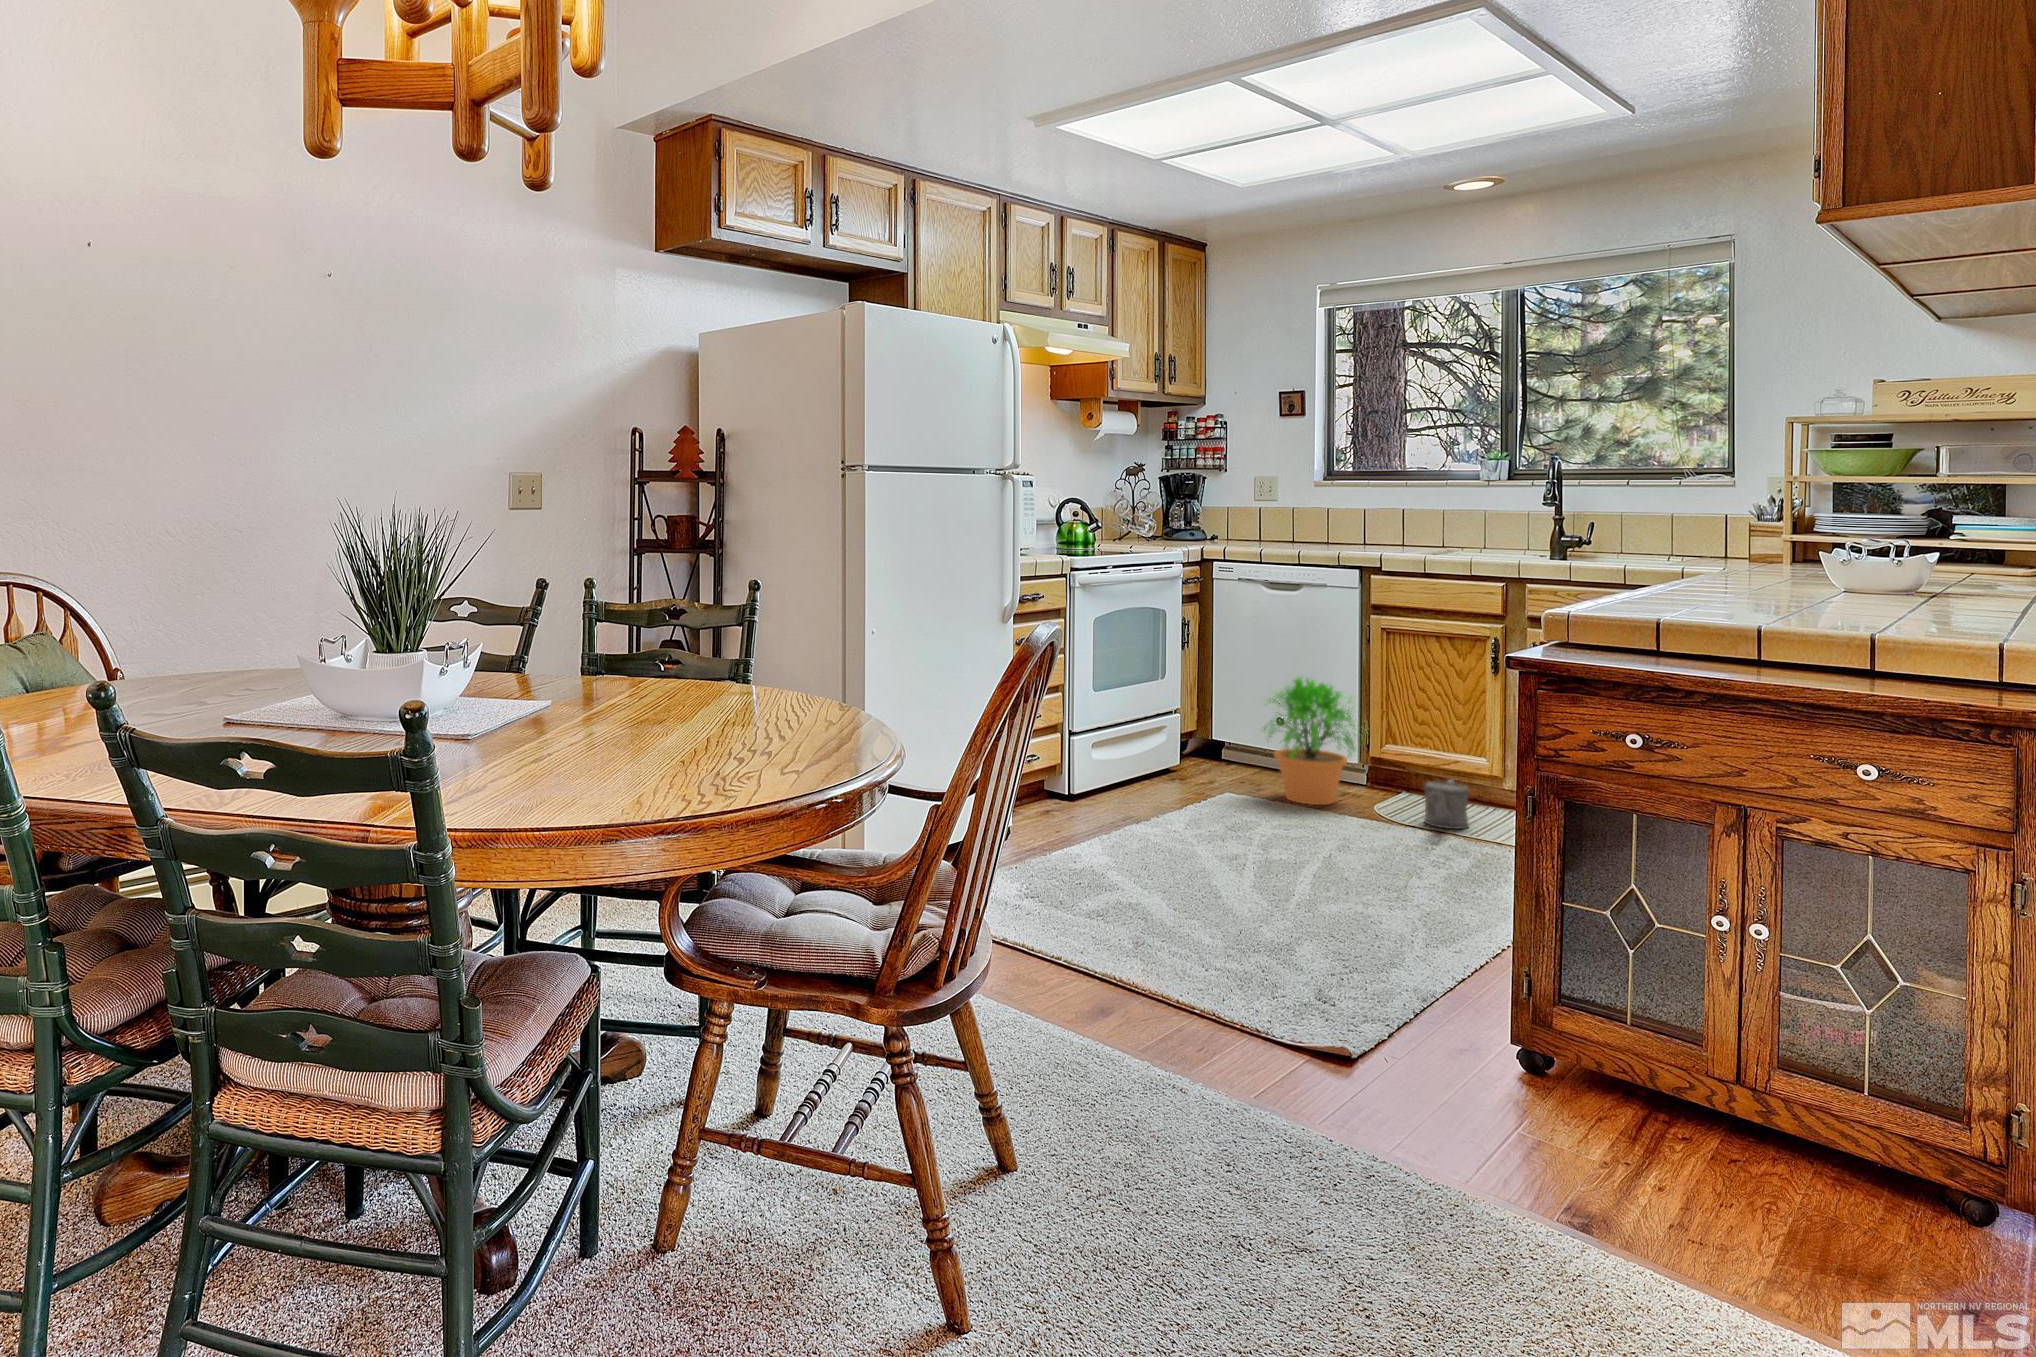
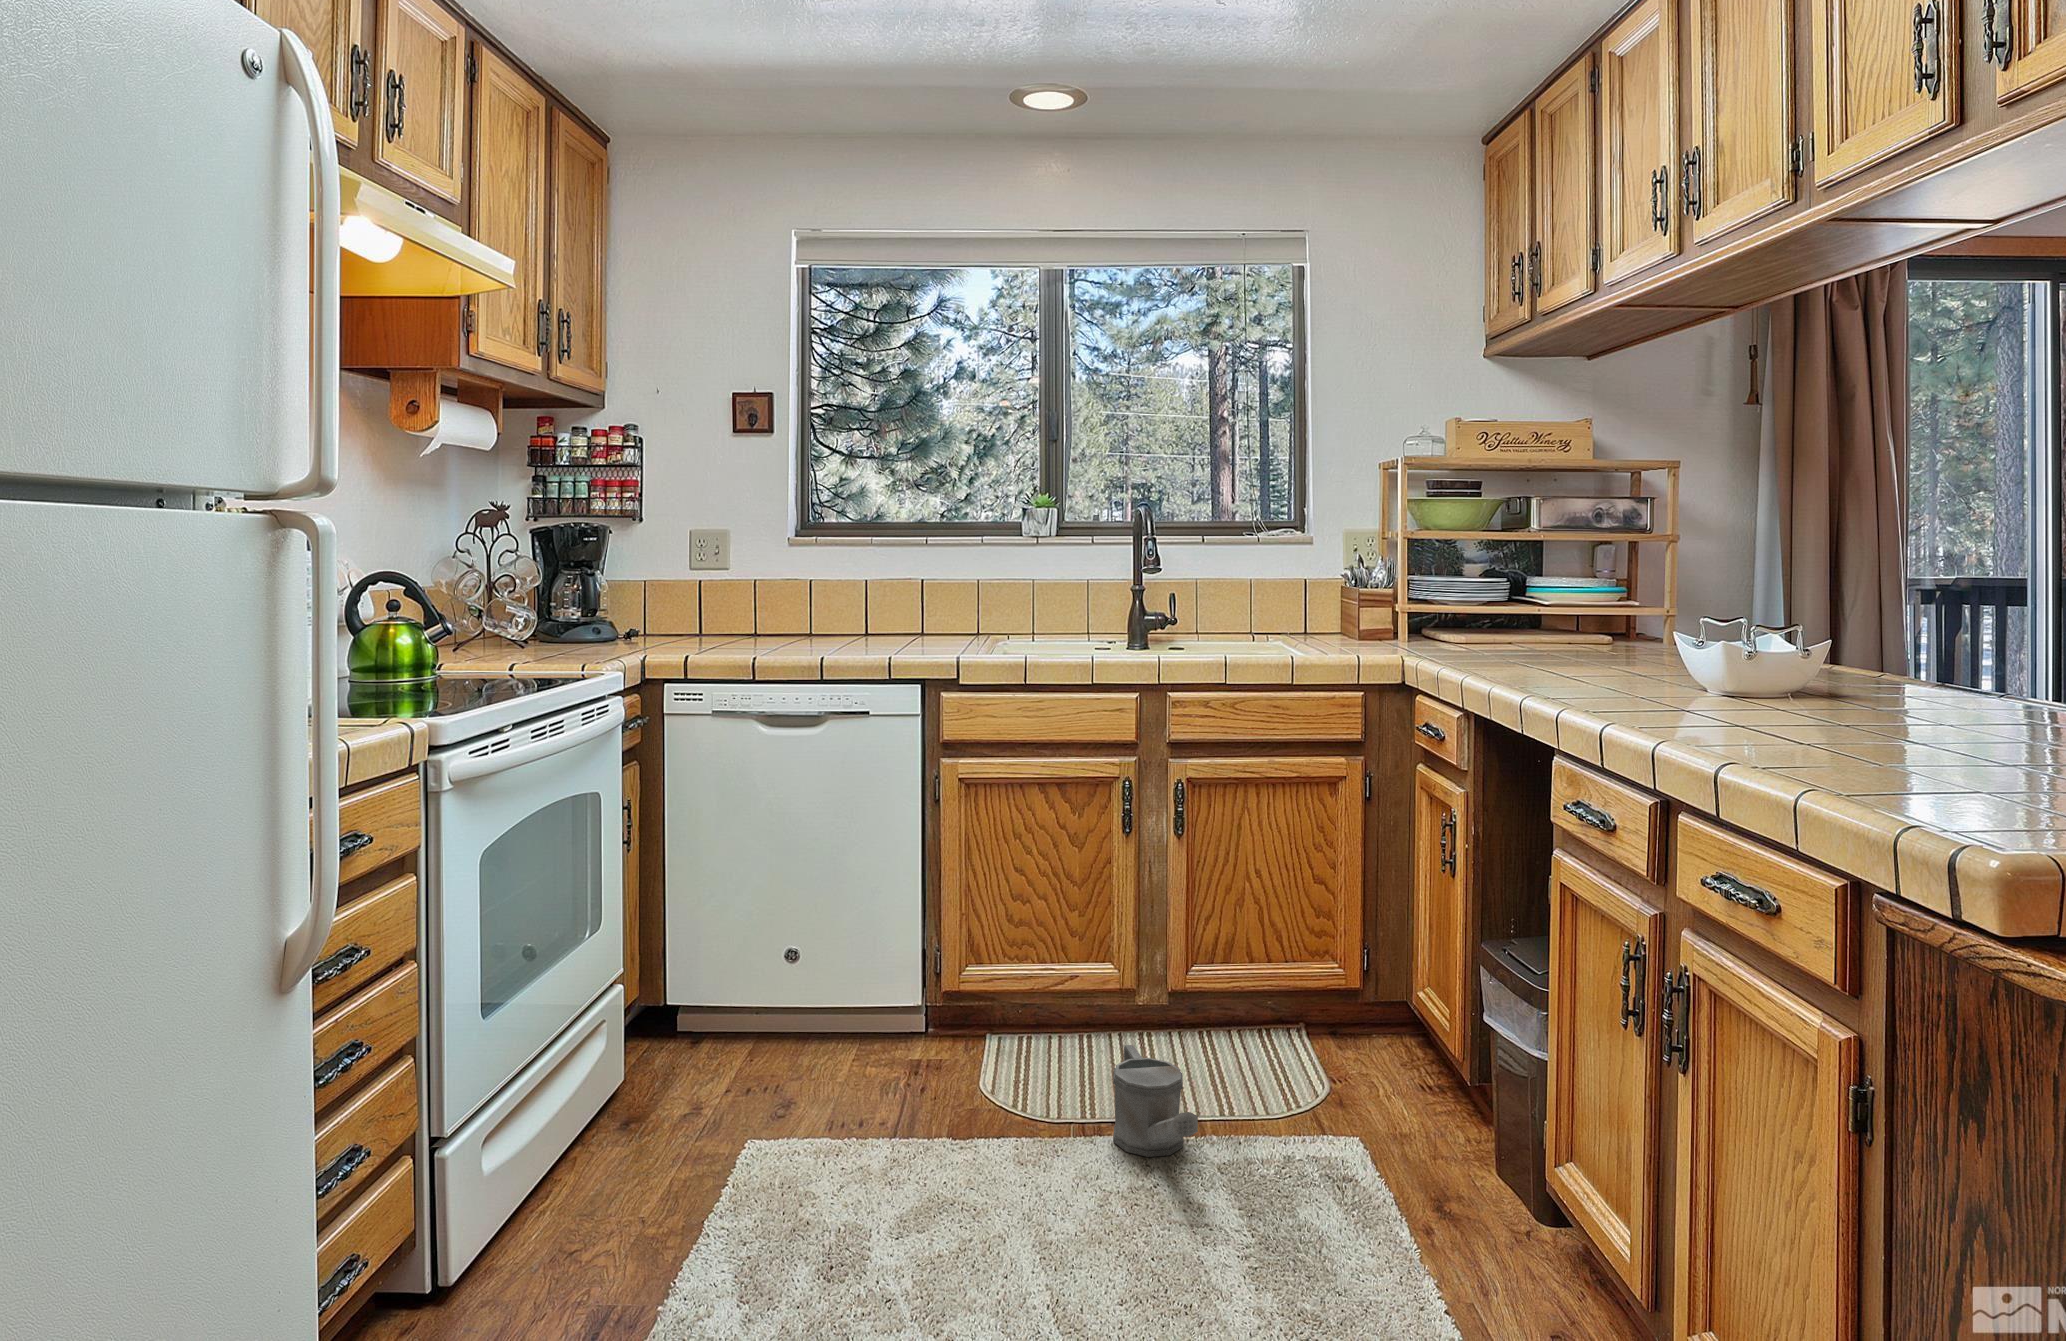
potted plant: present [1264,677,1364,805] -> none [813,900,1003,1153]

